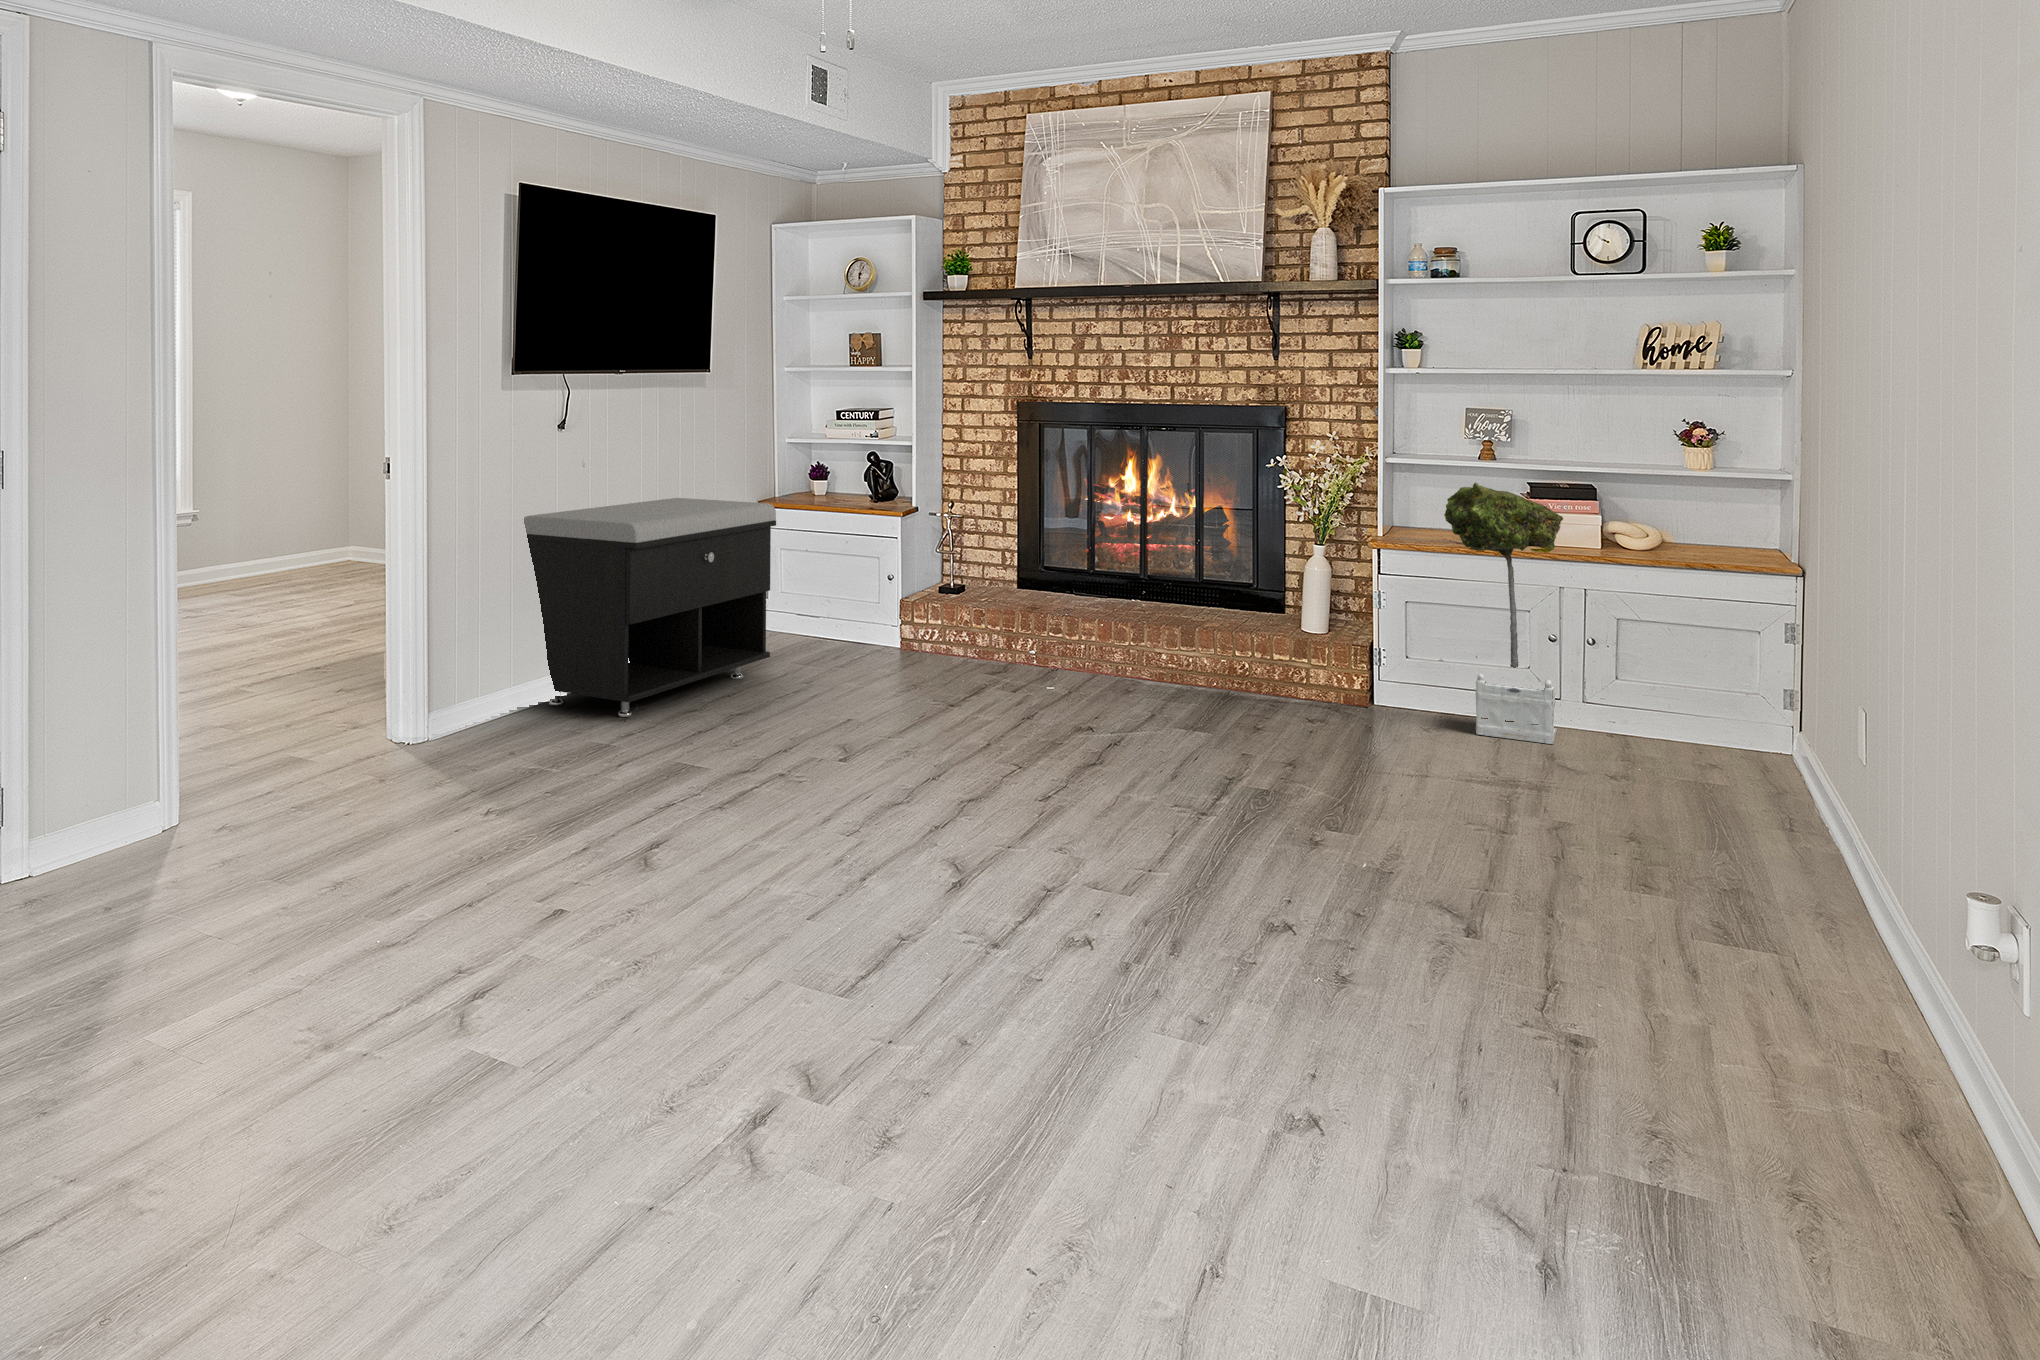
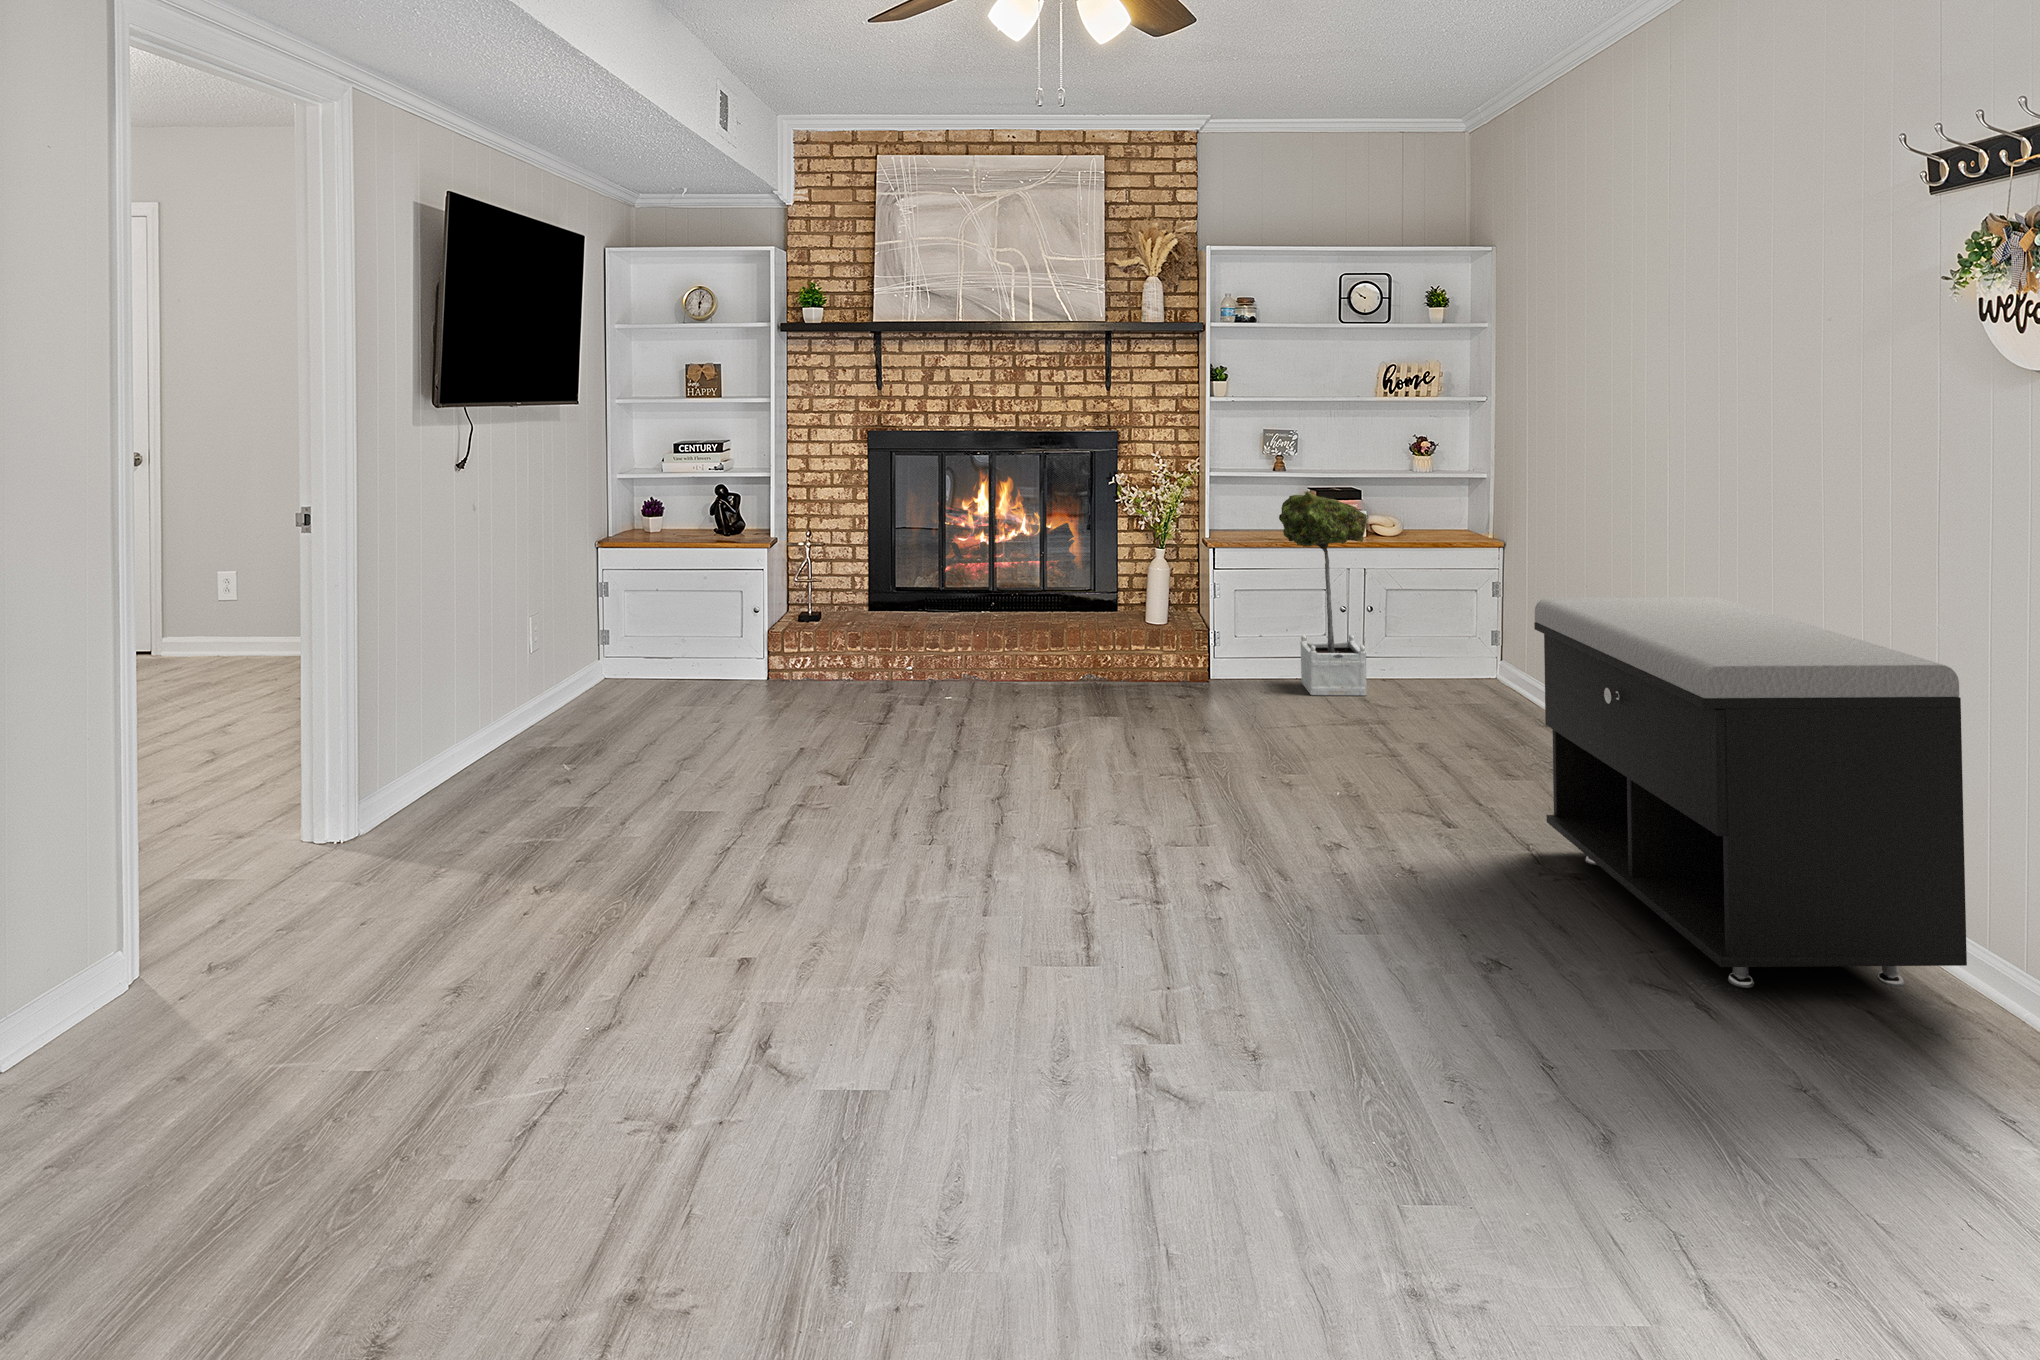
storage bench: present [524,498,776,717] -> present [1534,597,1967,988]

